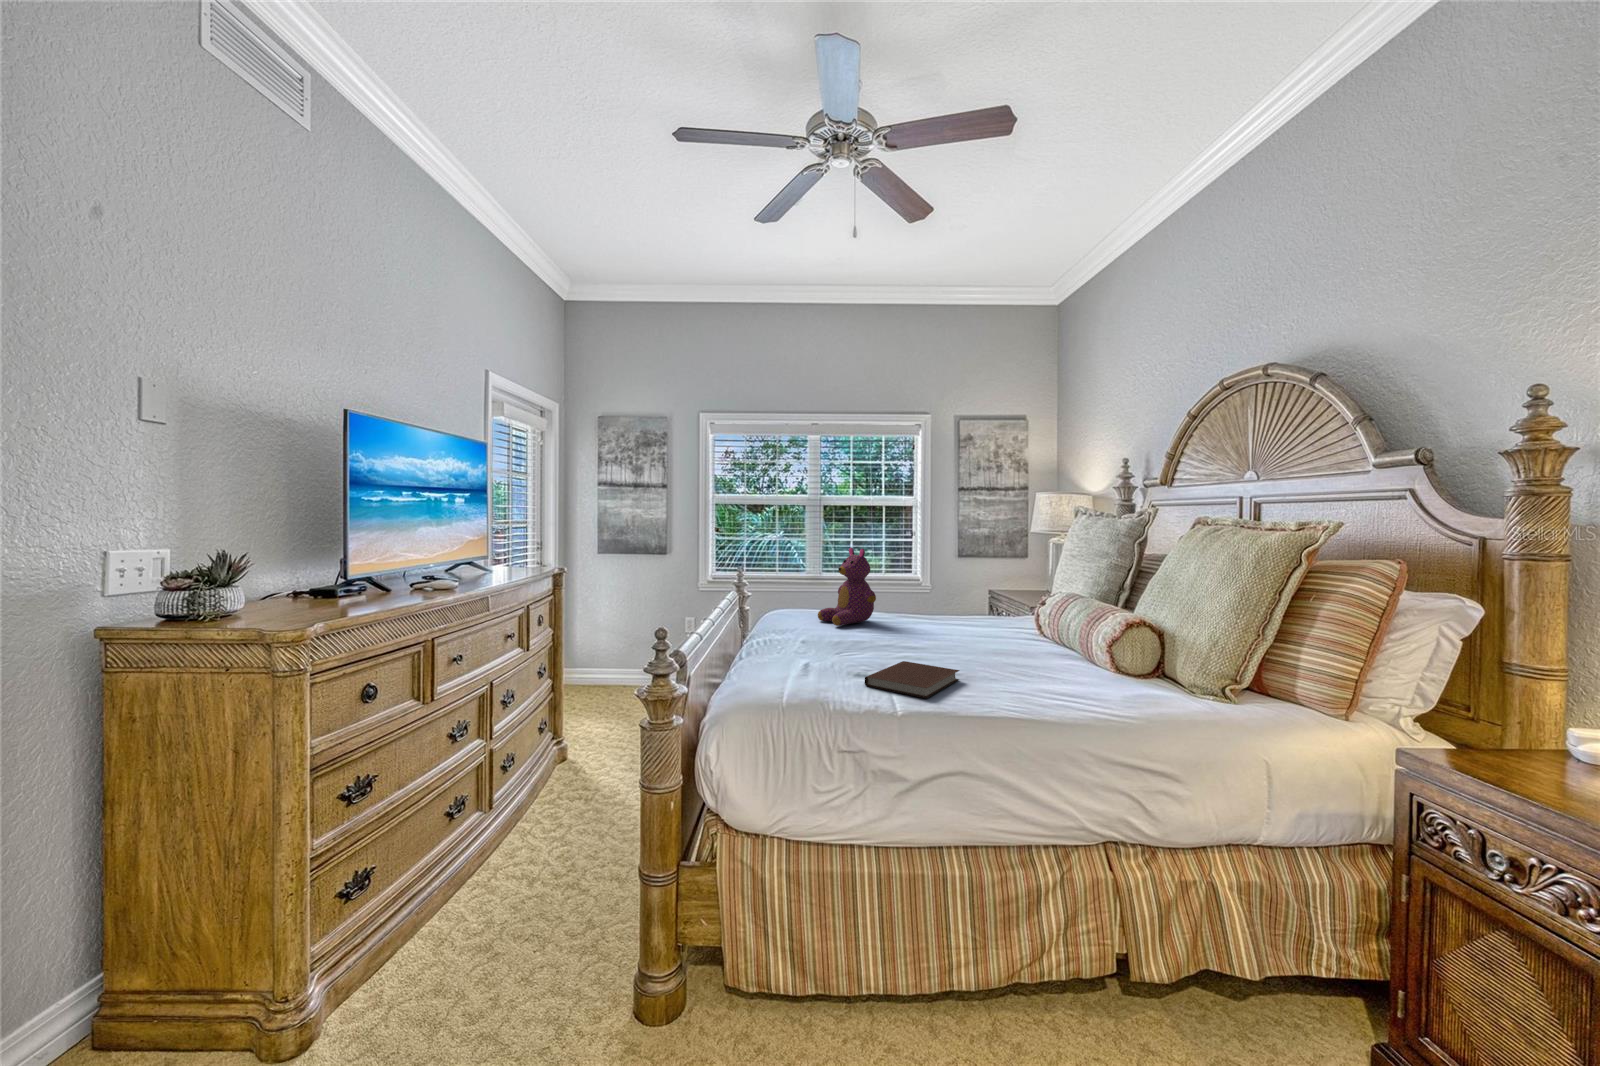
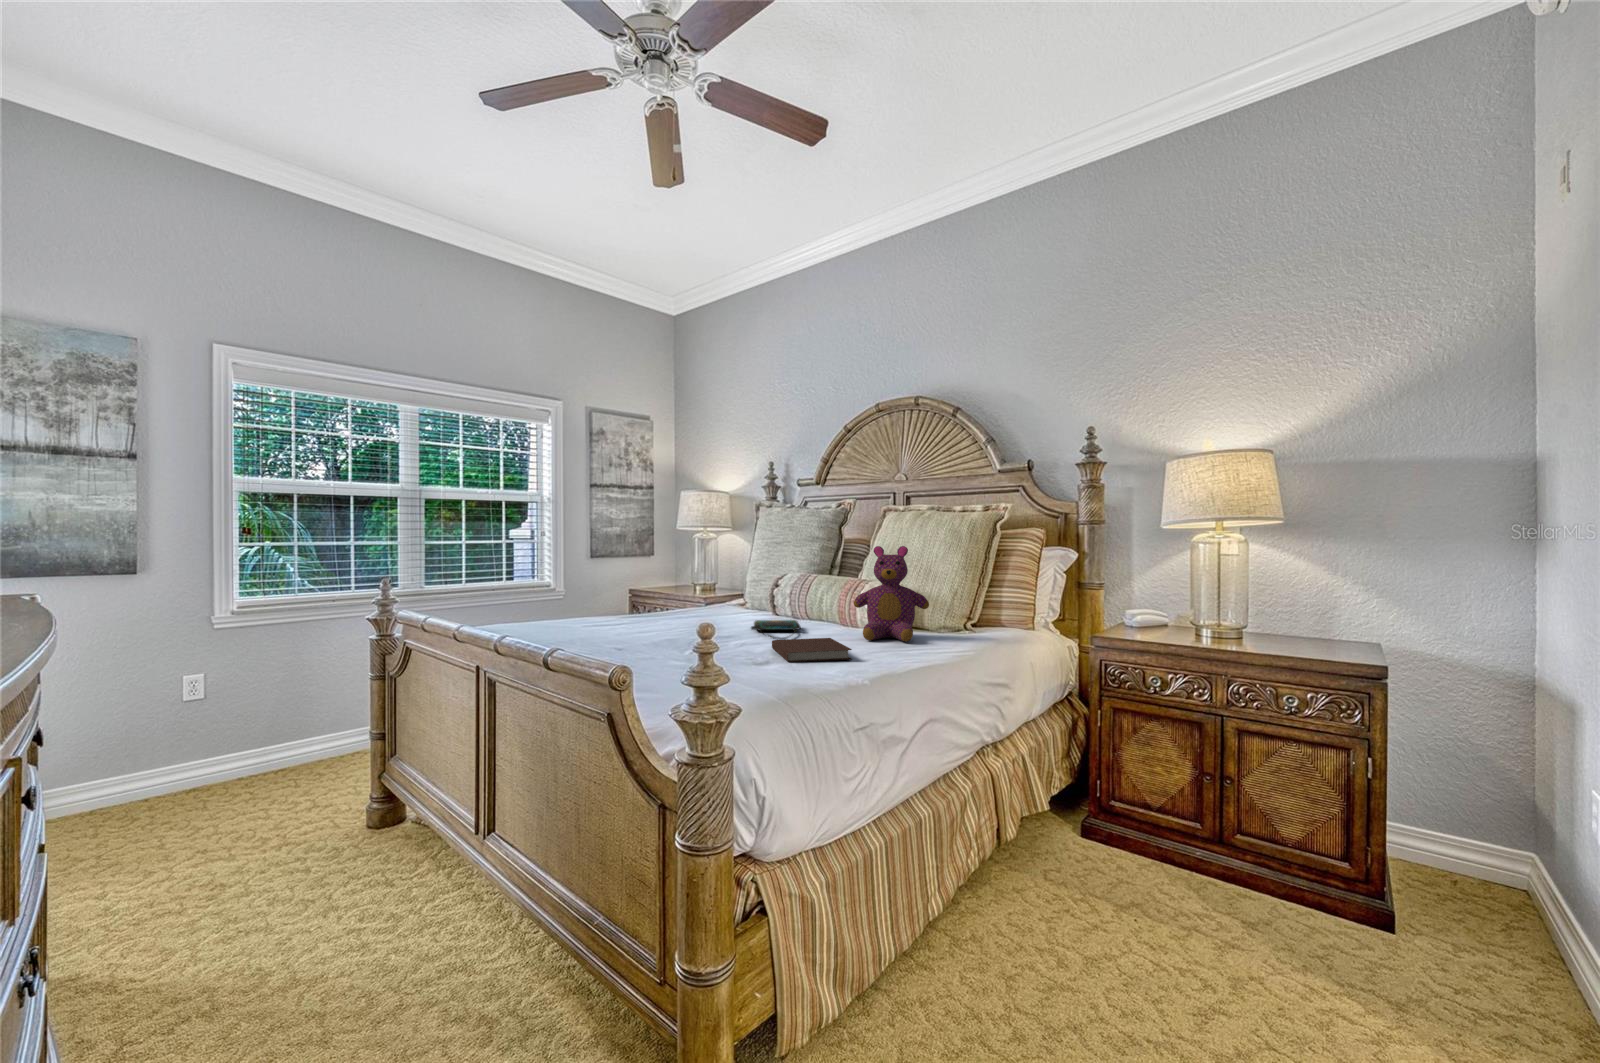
teddy bear: present [818,548,876,626] -> present [854,546,929,641]
tote bag: none [936,637,1007,662] -> present [751,620,801,640]

